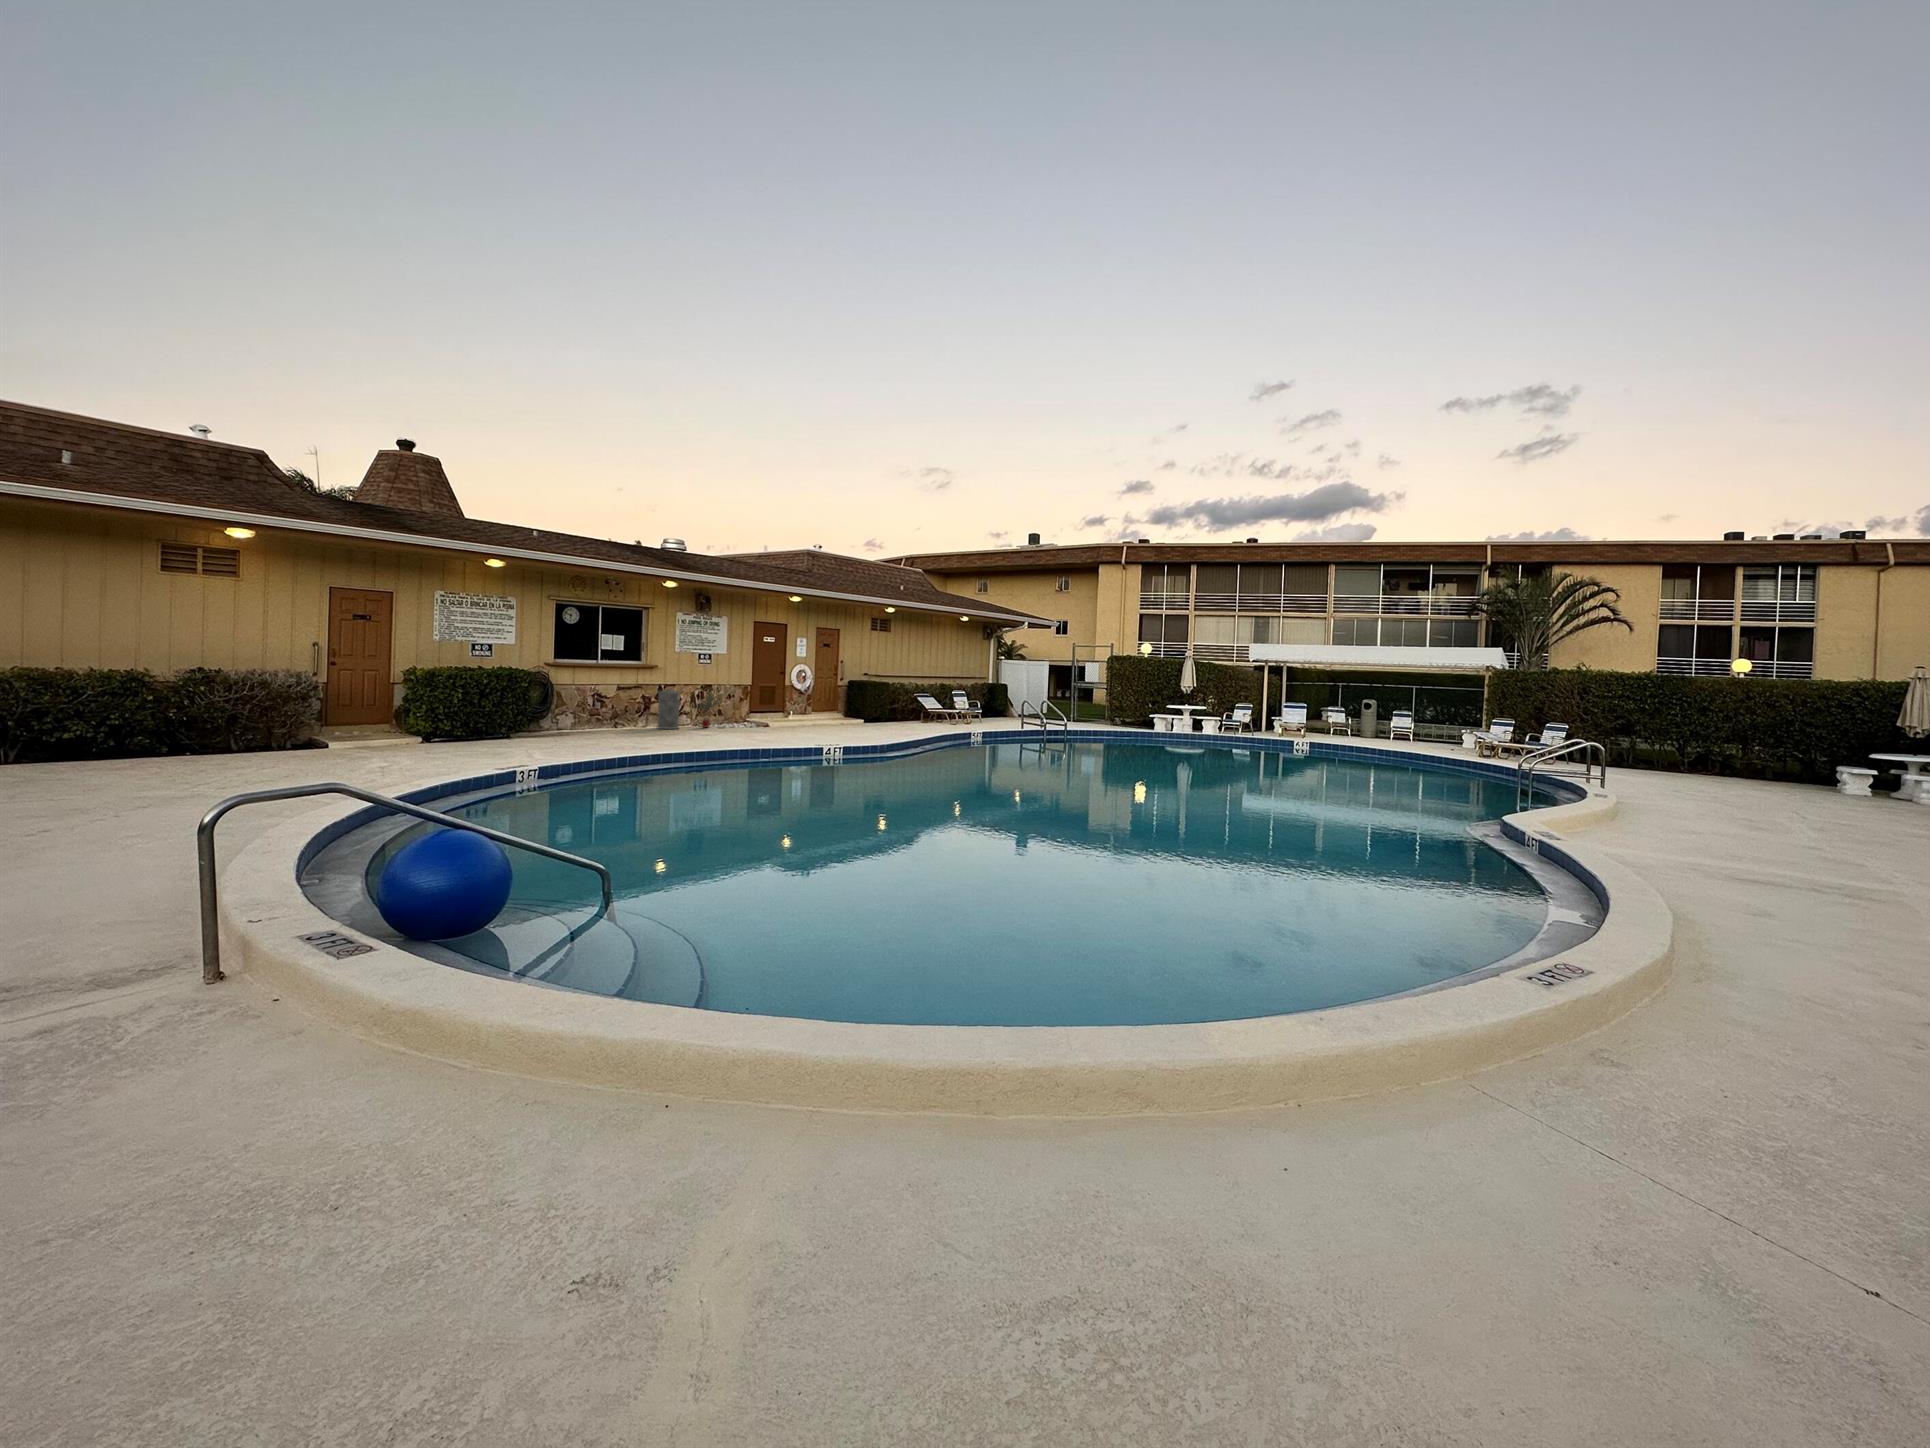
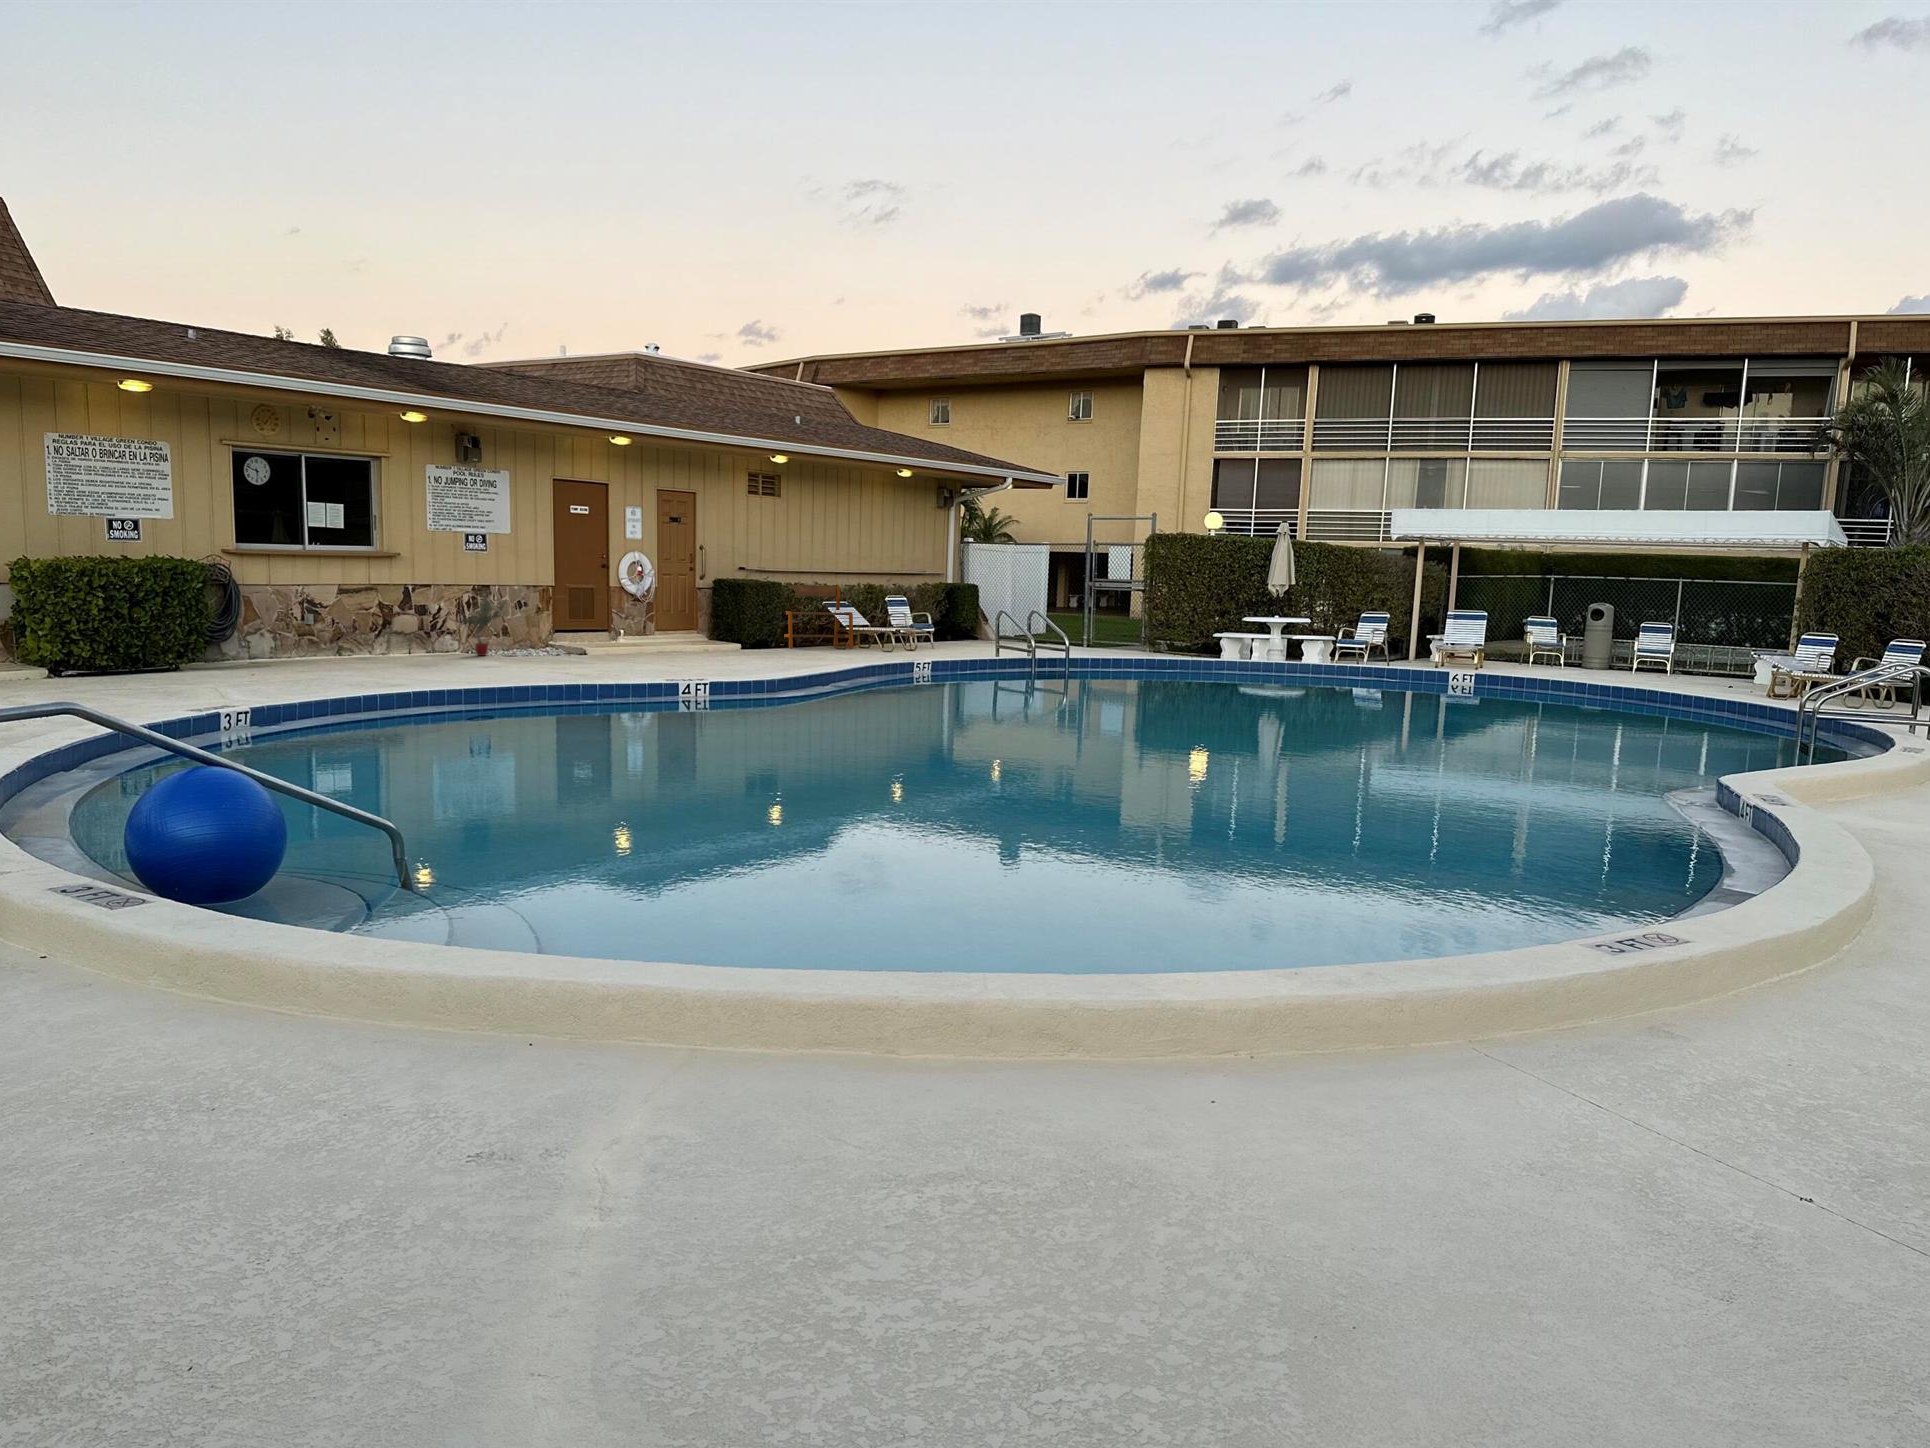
bench: none [889,685,934,723] -> present [780,585,853,648]
trash can: present [657,689,680,729] -> none [403,591,440,658]

